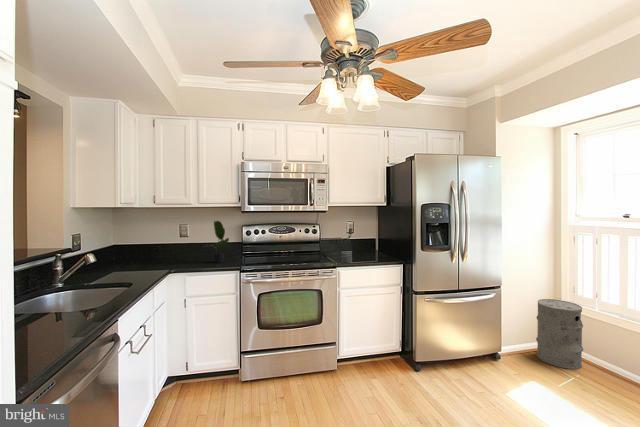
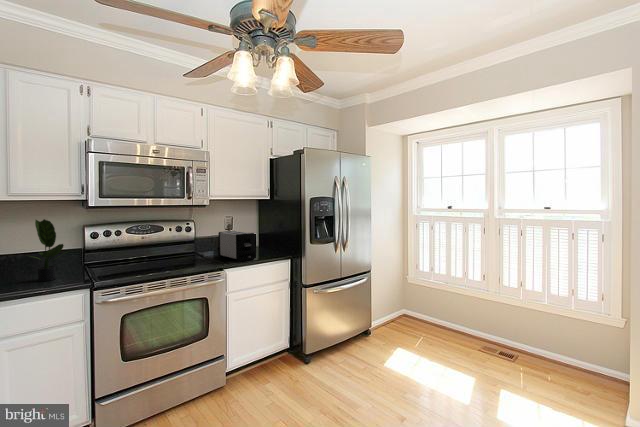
toaster: none [336,234,366,262] -> present [217,231,256,262]
trash can: present [536,299,583,369] -> none [393,277,425,331]

